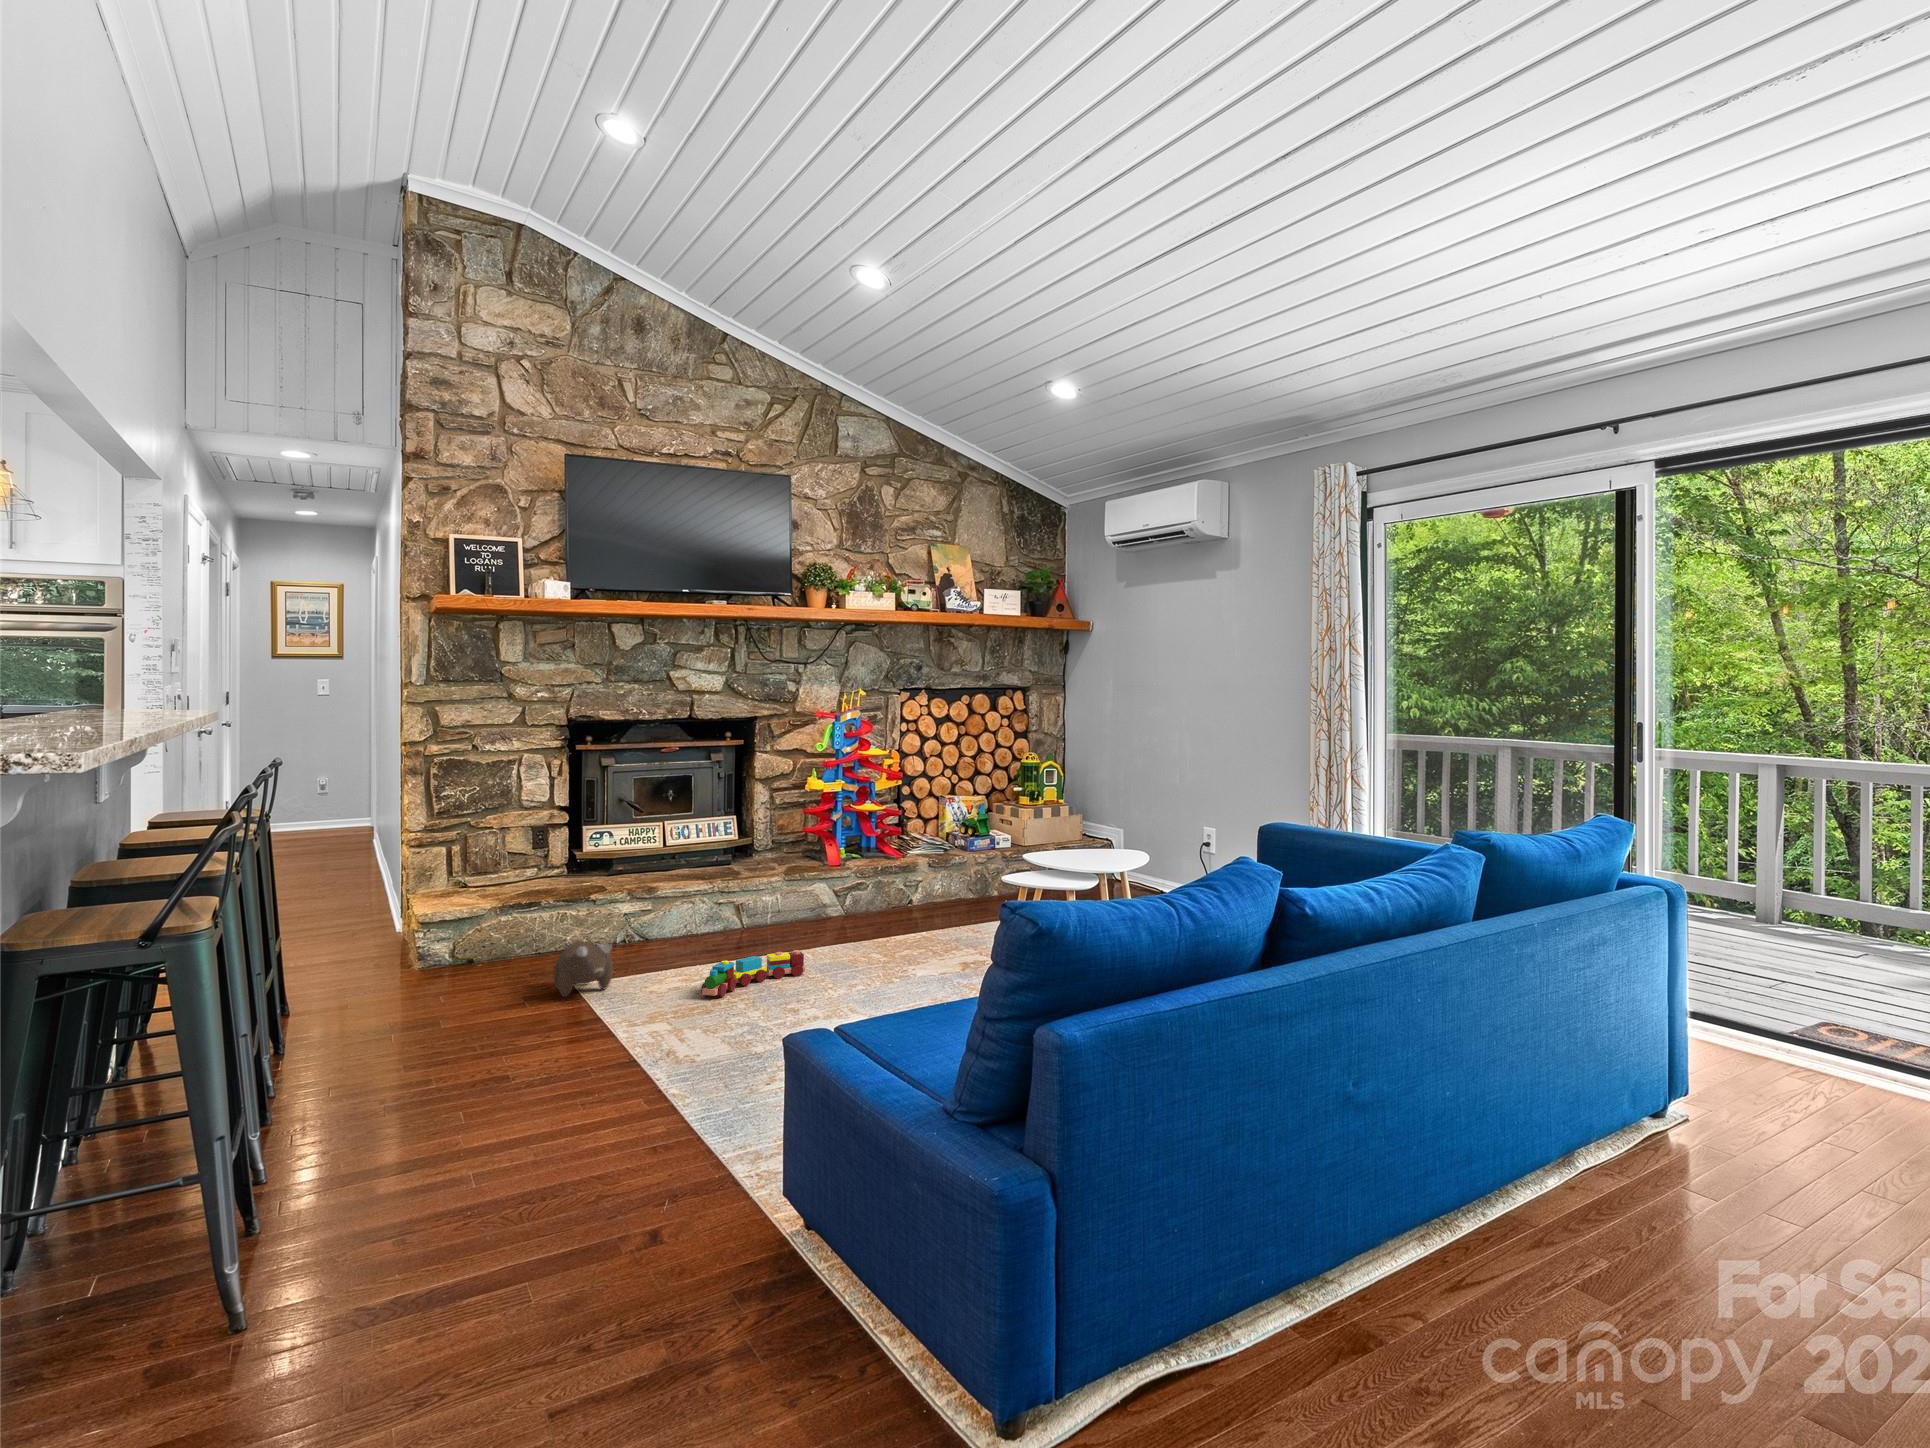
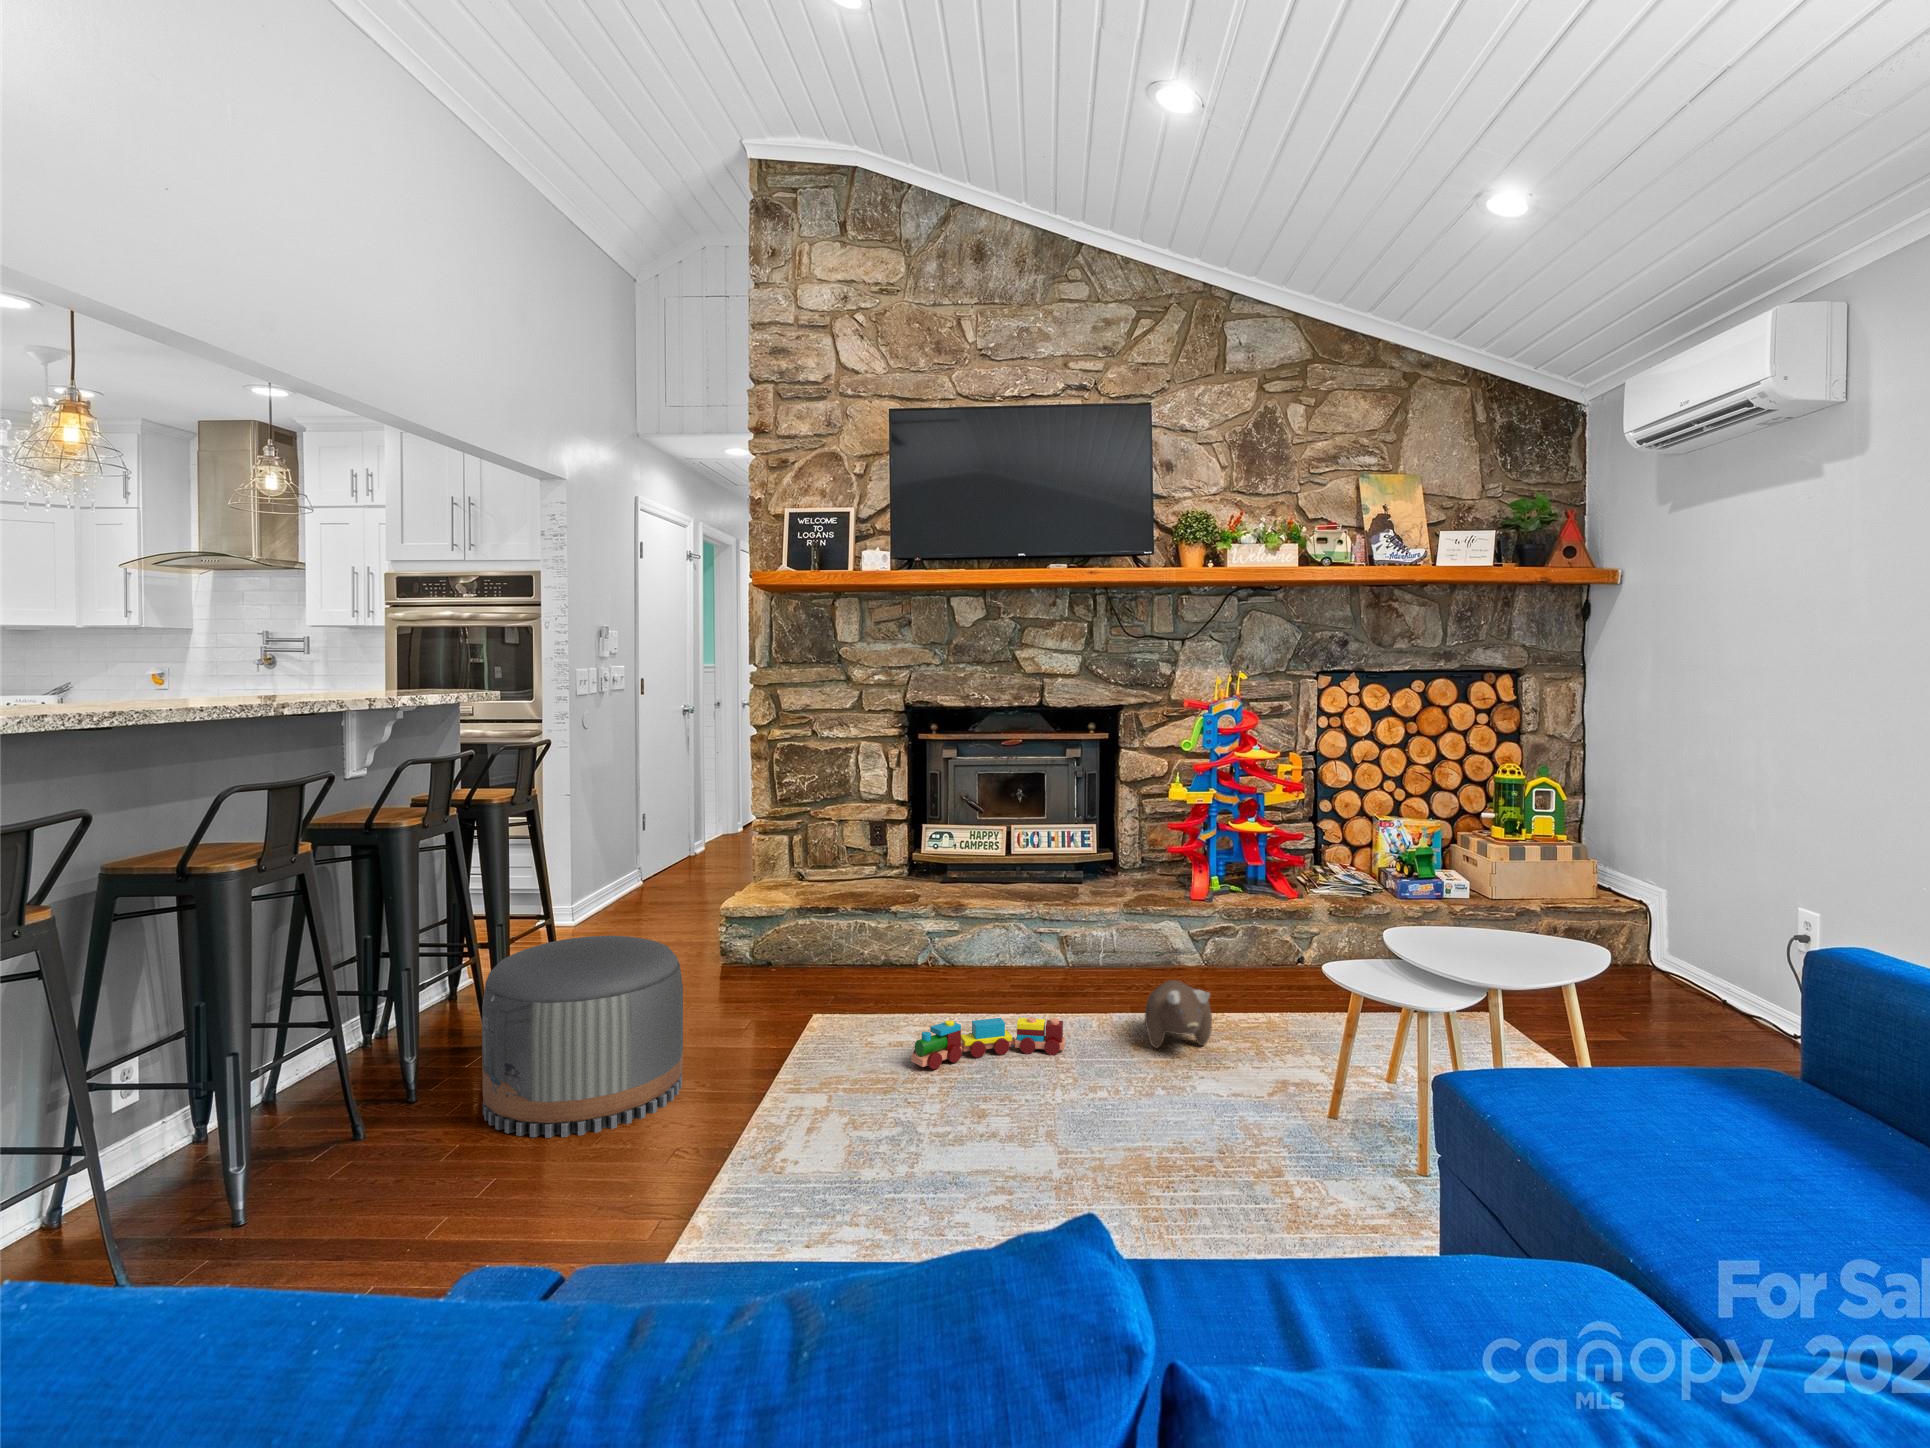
pouf: none [349,922,533,1091] -> present [482,936,683,1138]
plush toy: present [553,941,613,997] -> present [1145,980,1212,1048]

